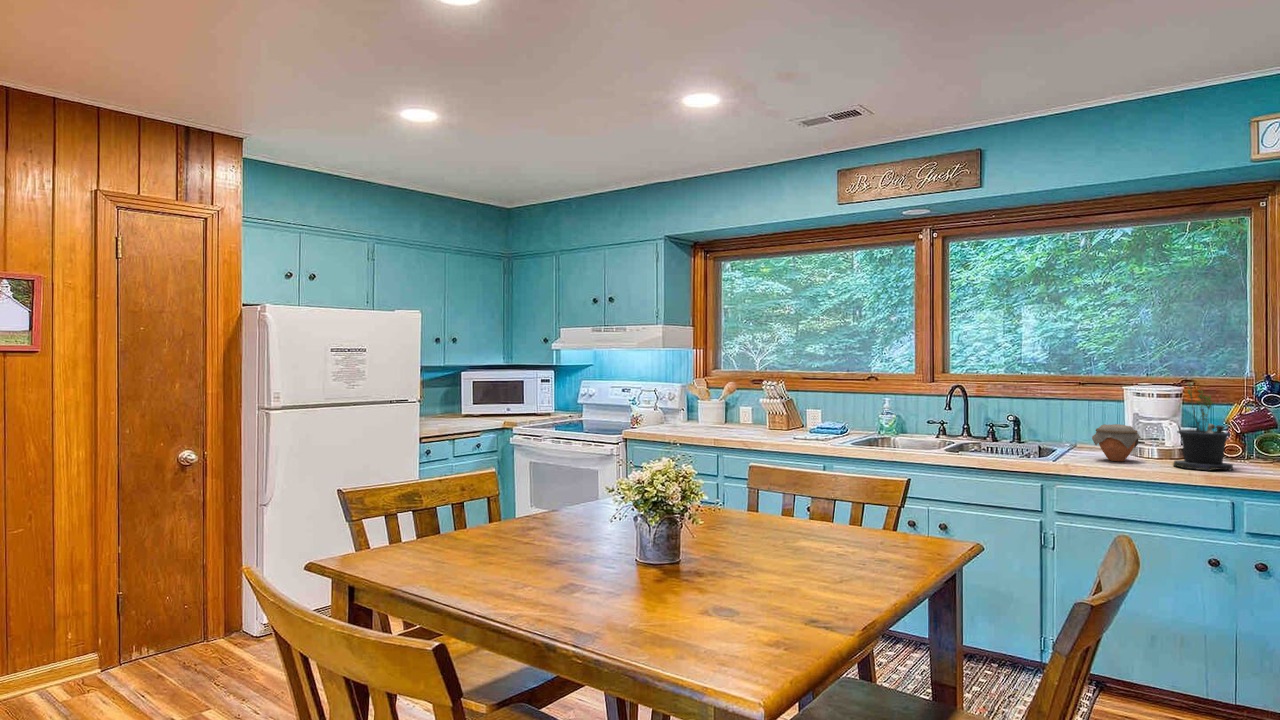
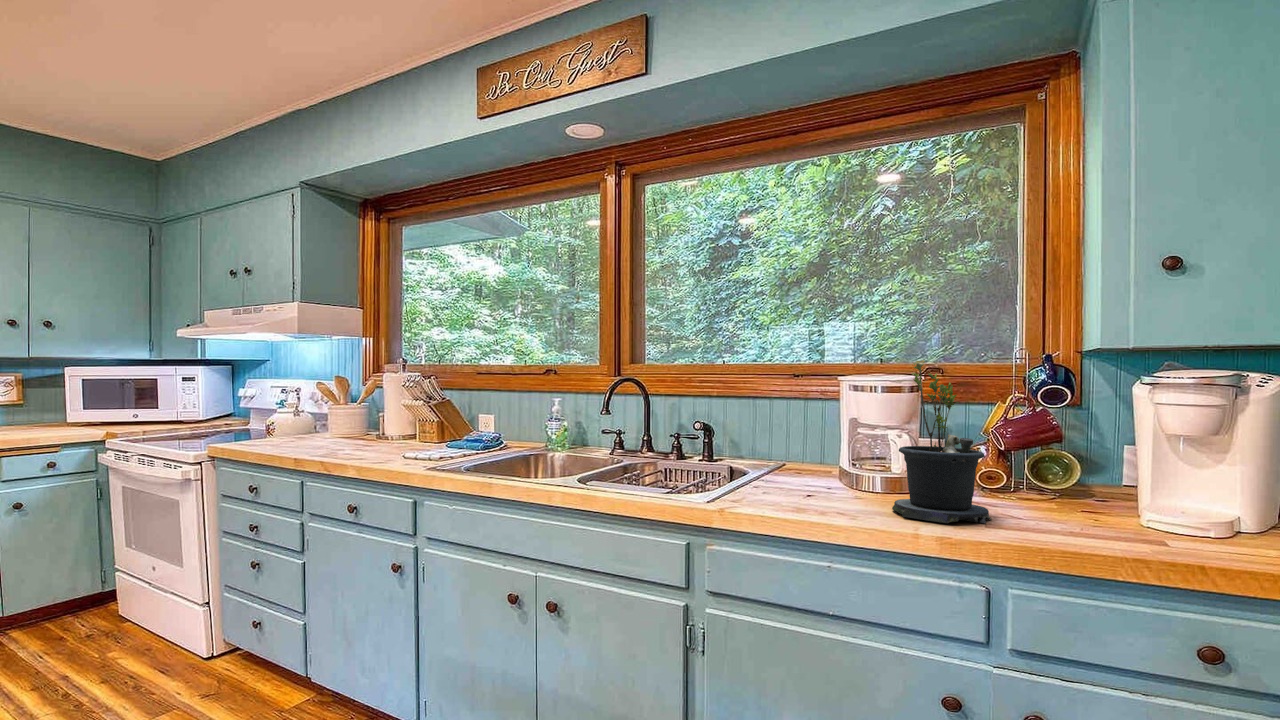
jar: present [1092,424,1141,461] -> none [773,436,846,500]

